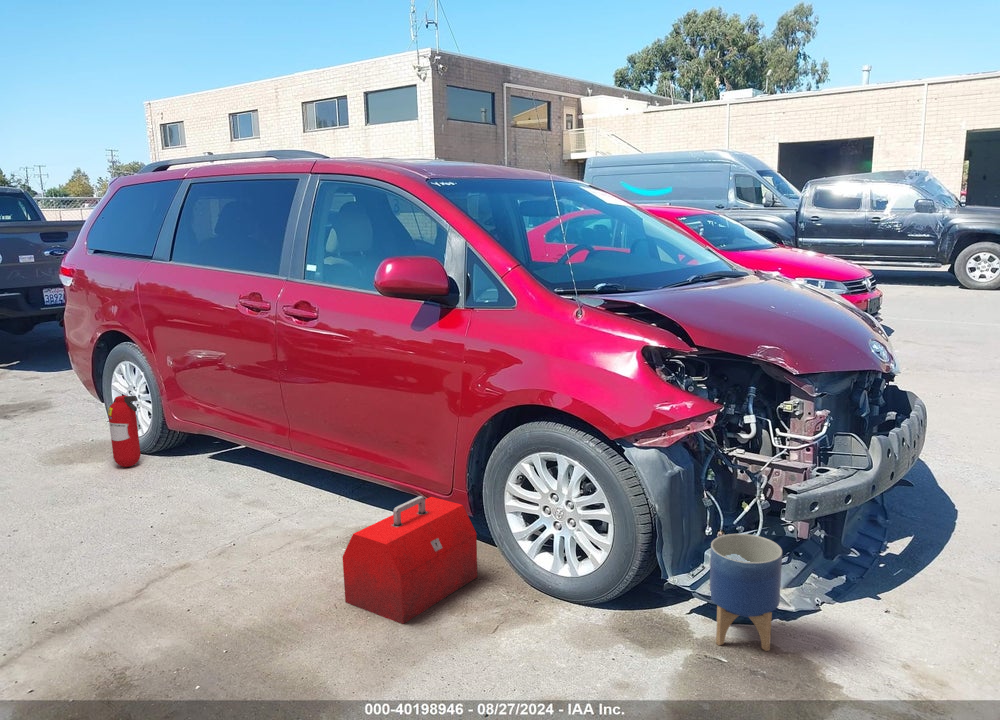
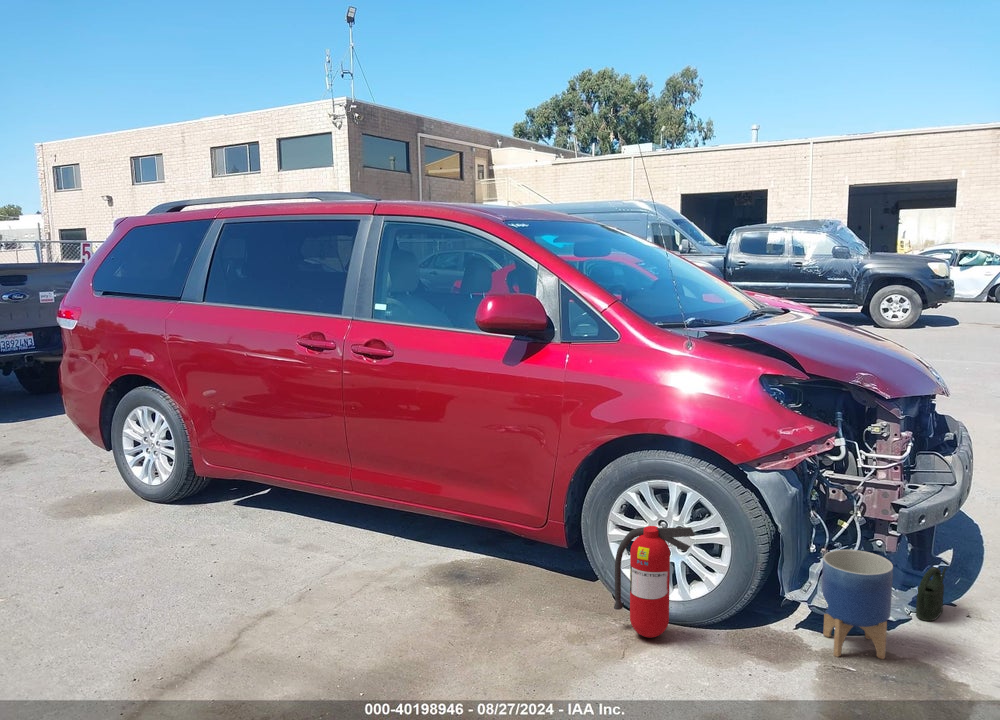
fire extinguisher: present [108,395,141,467] -> present [614,526,695,638]
toolbox: present [342,496,477,624] -> none [454,528,575,656]
watering can: none [826,555,872,612] -> present [916,567,947,621]

